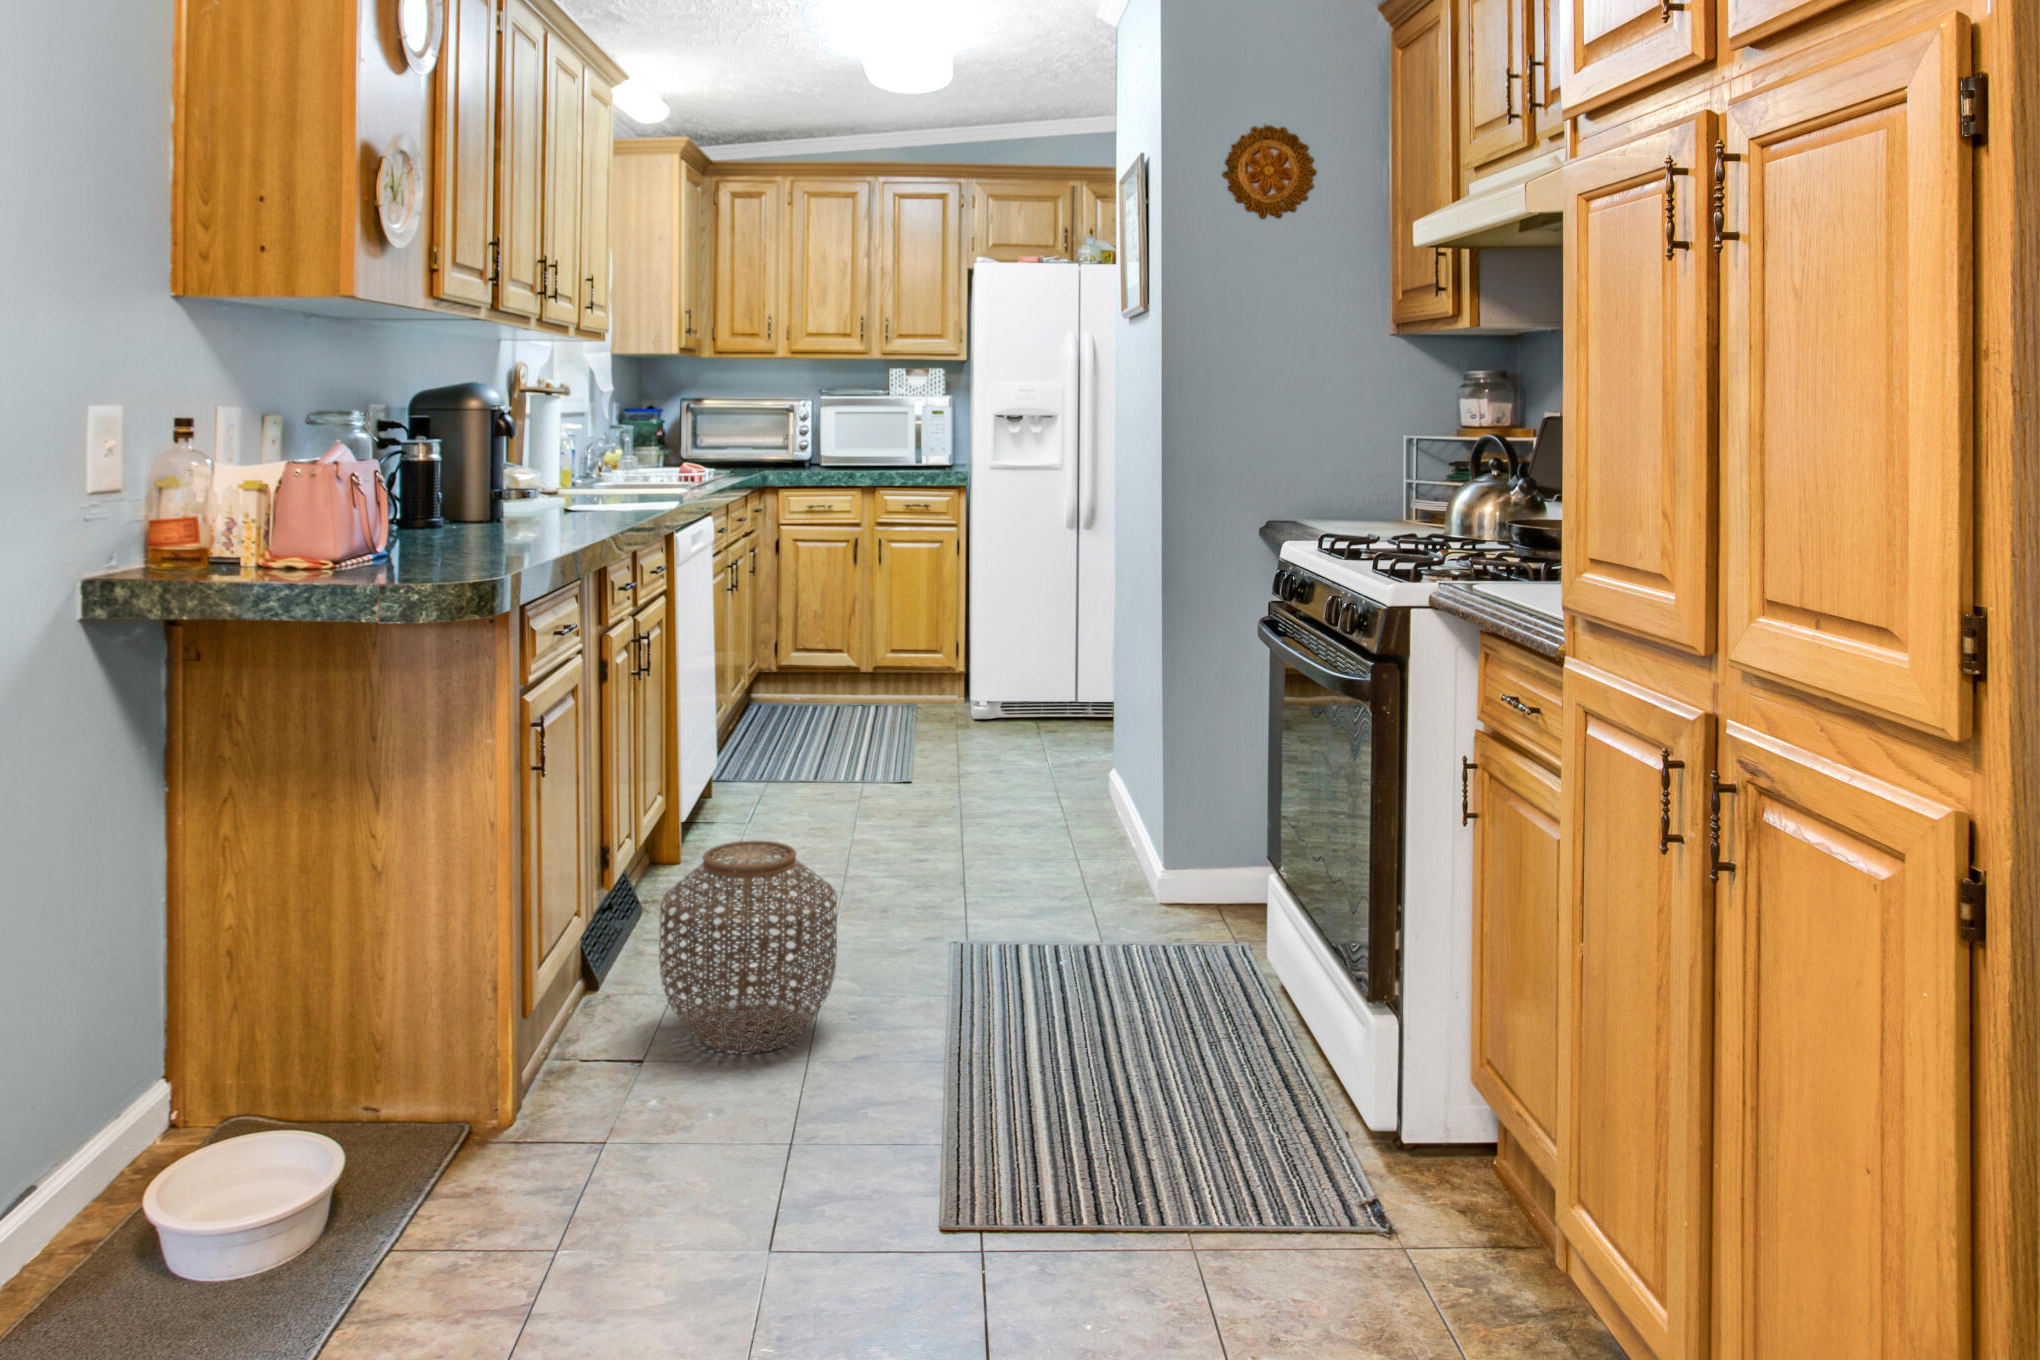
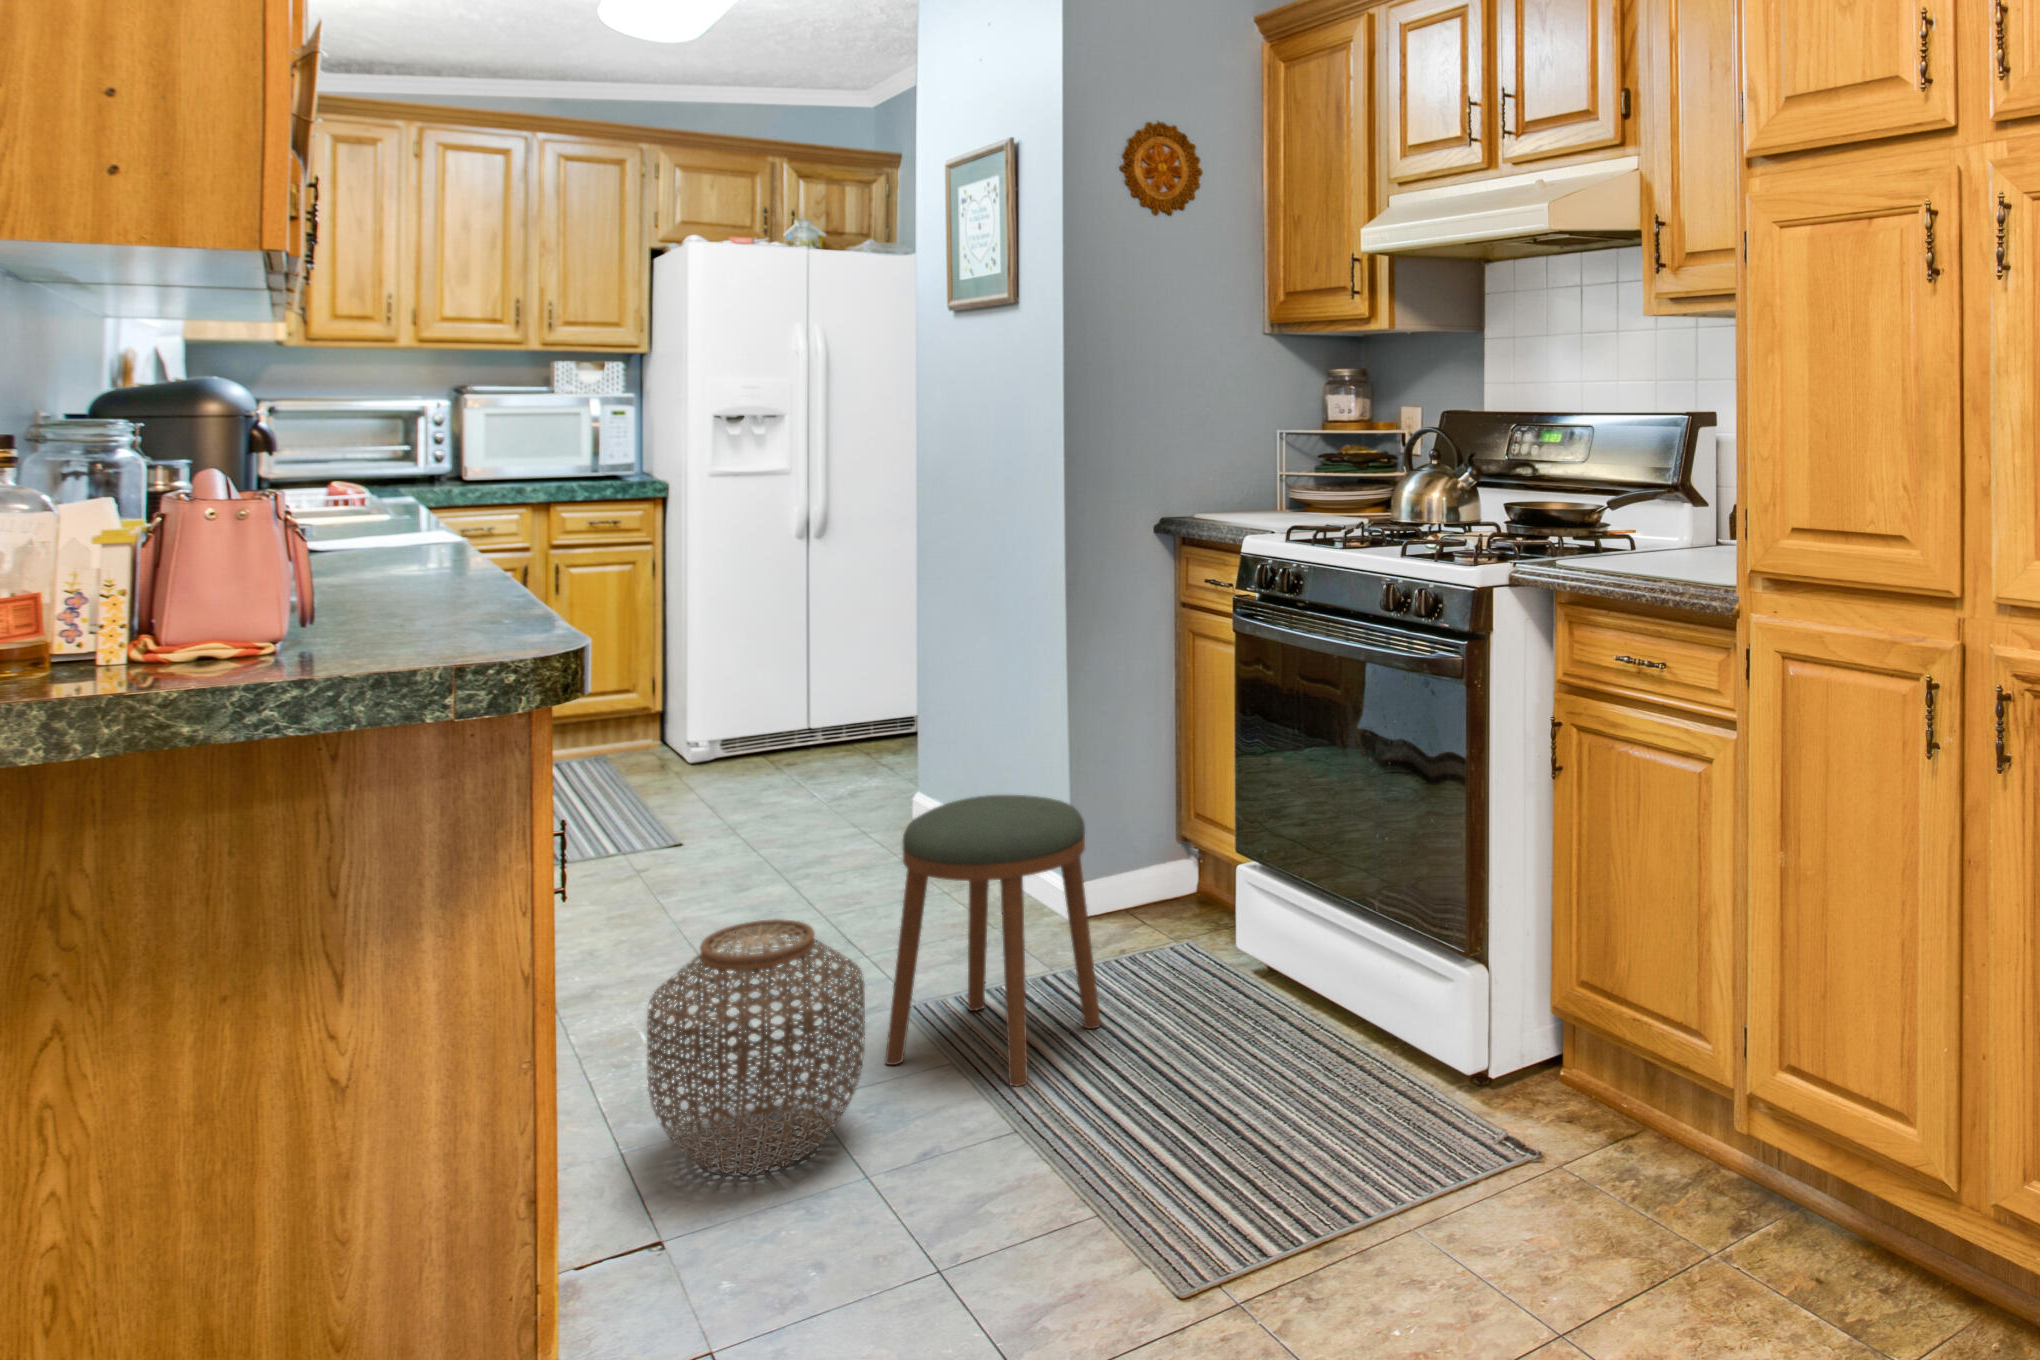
stool: none [894,768,1095,1038] -> present [885,795,1101,1087]

